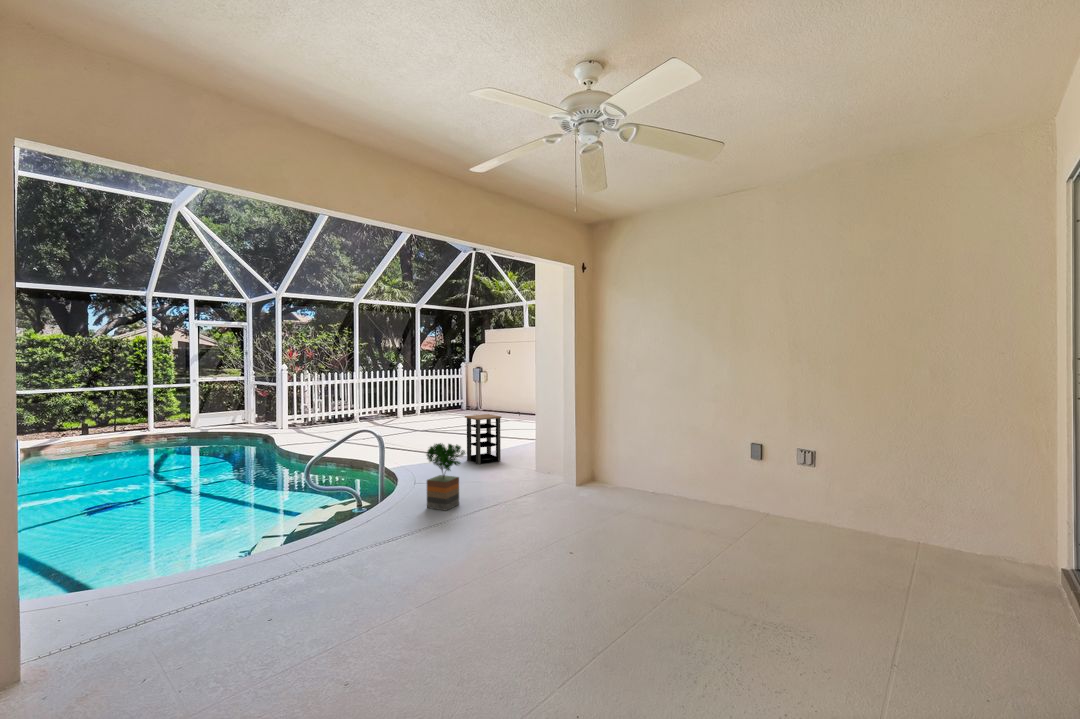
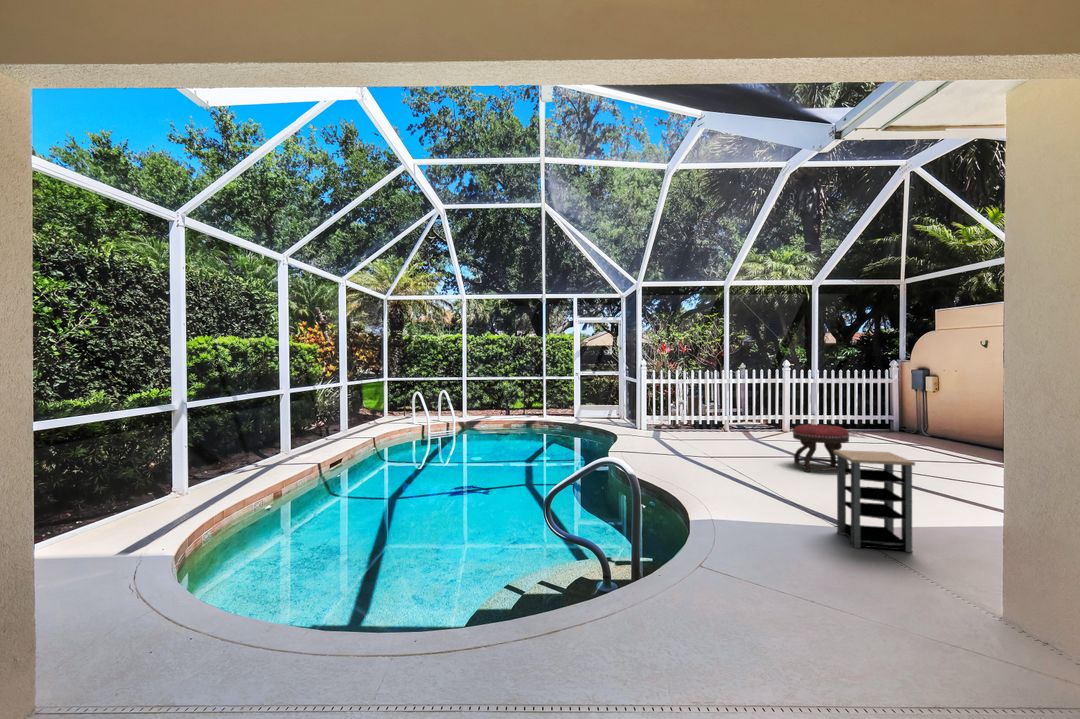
ottoman: none [422,407,455,438] -> present [793,424,849,474]
potted tree: present [427,443,465,510] -> none [650,509,752,668]

